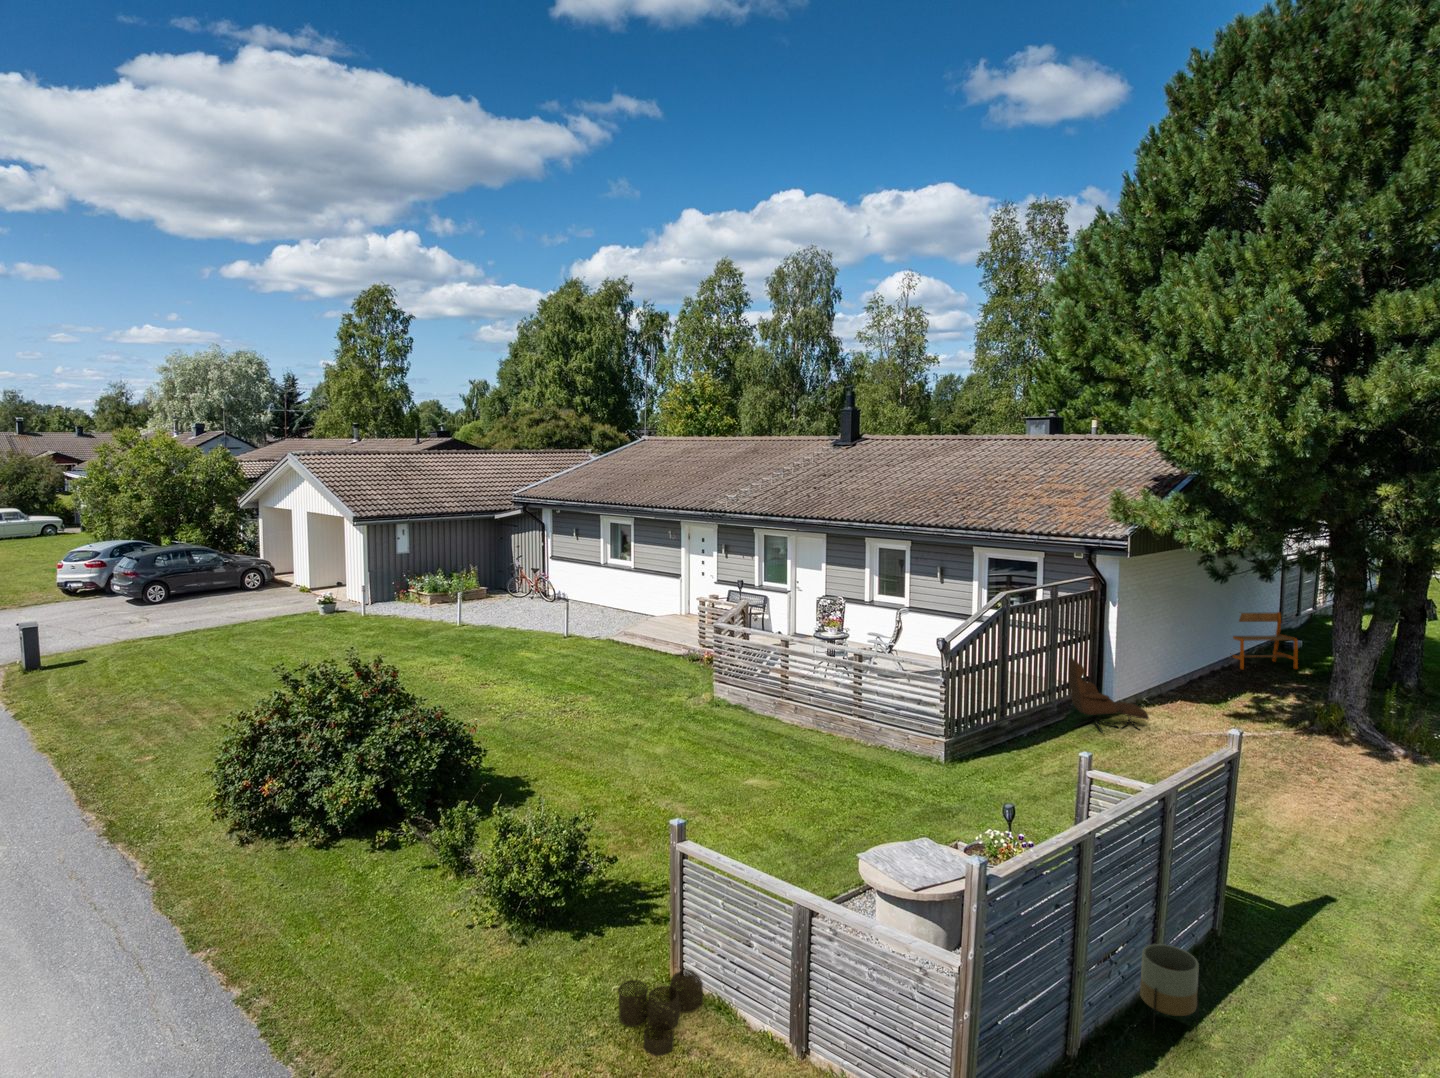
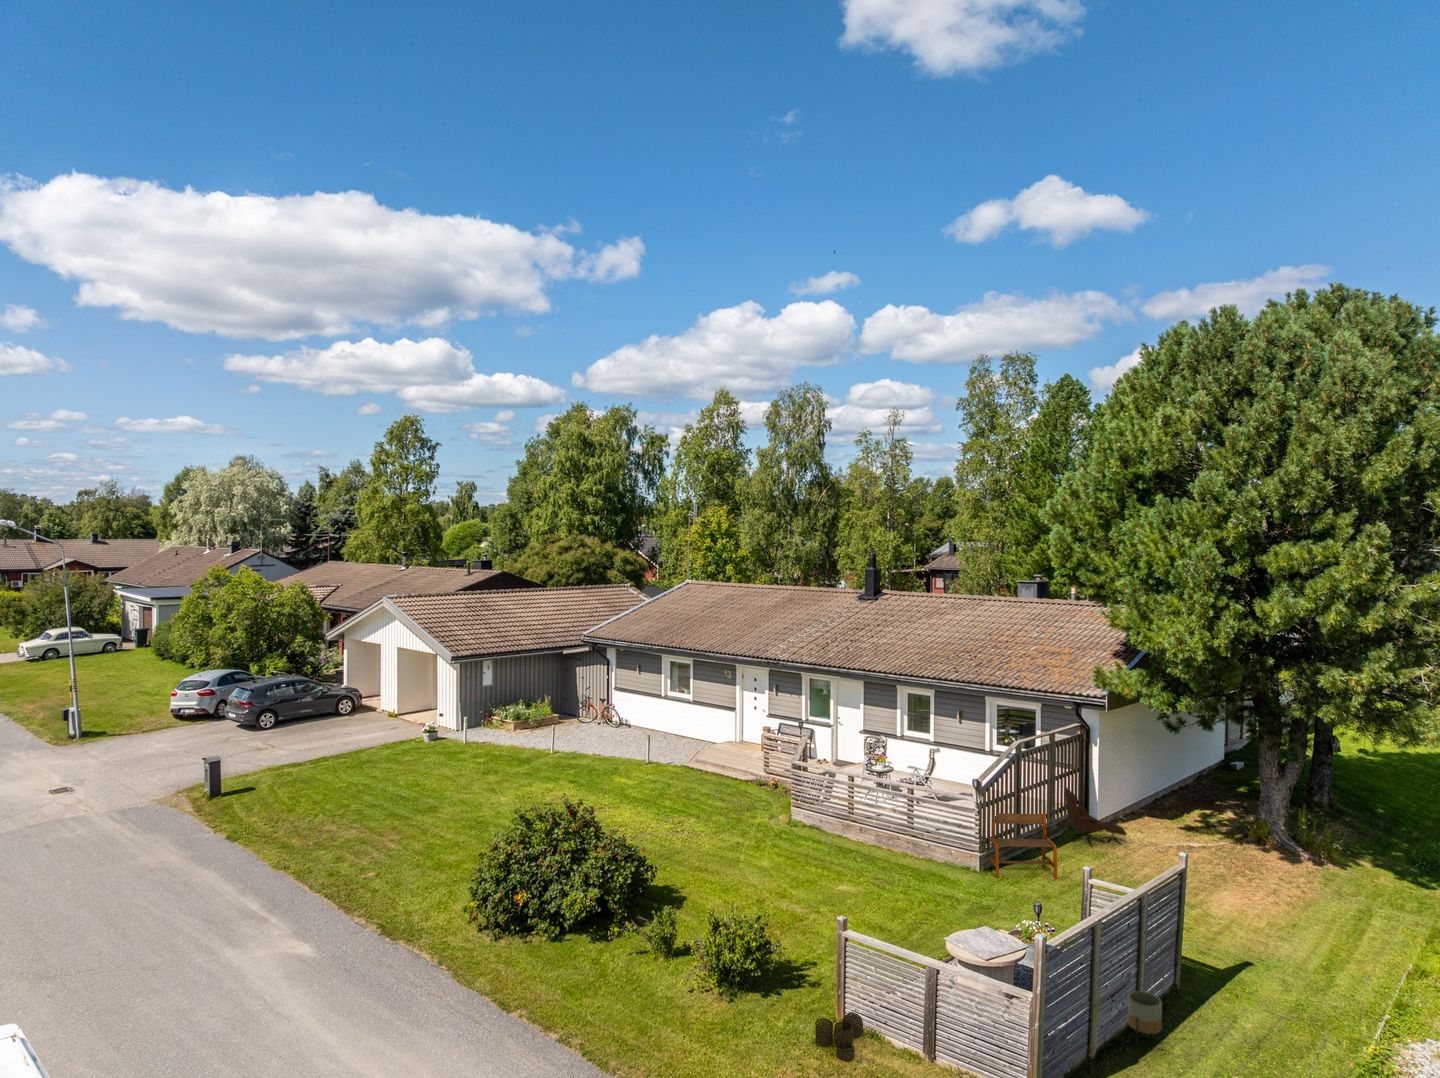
bench: present [1230,612,1298,669] -> present [990,813,1058,879]

